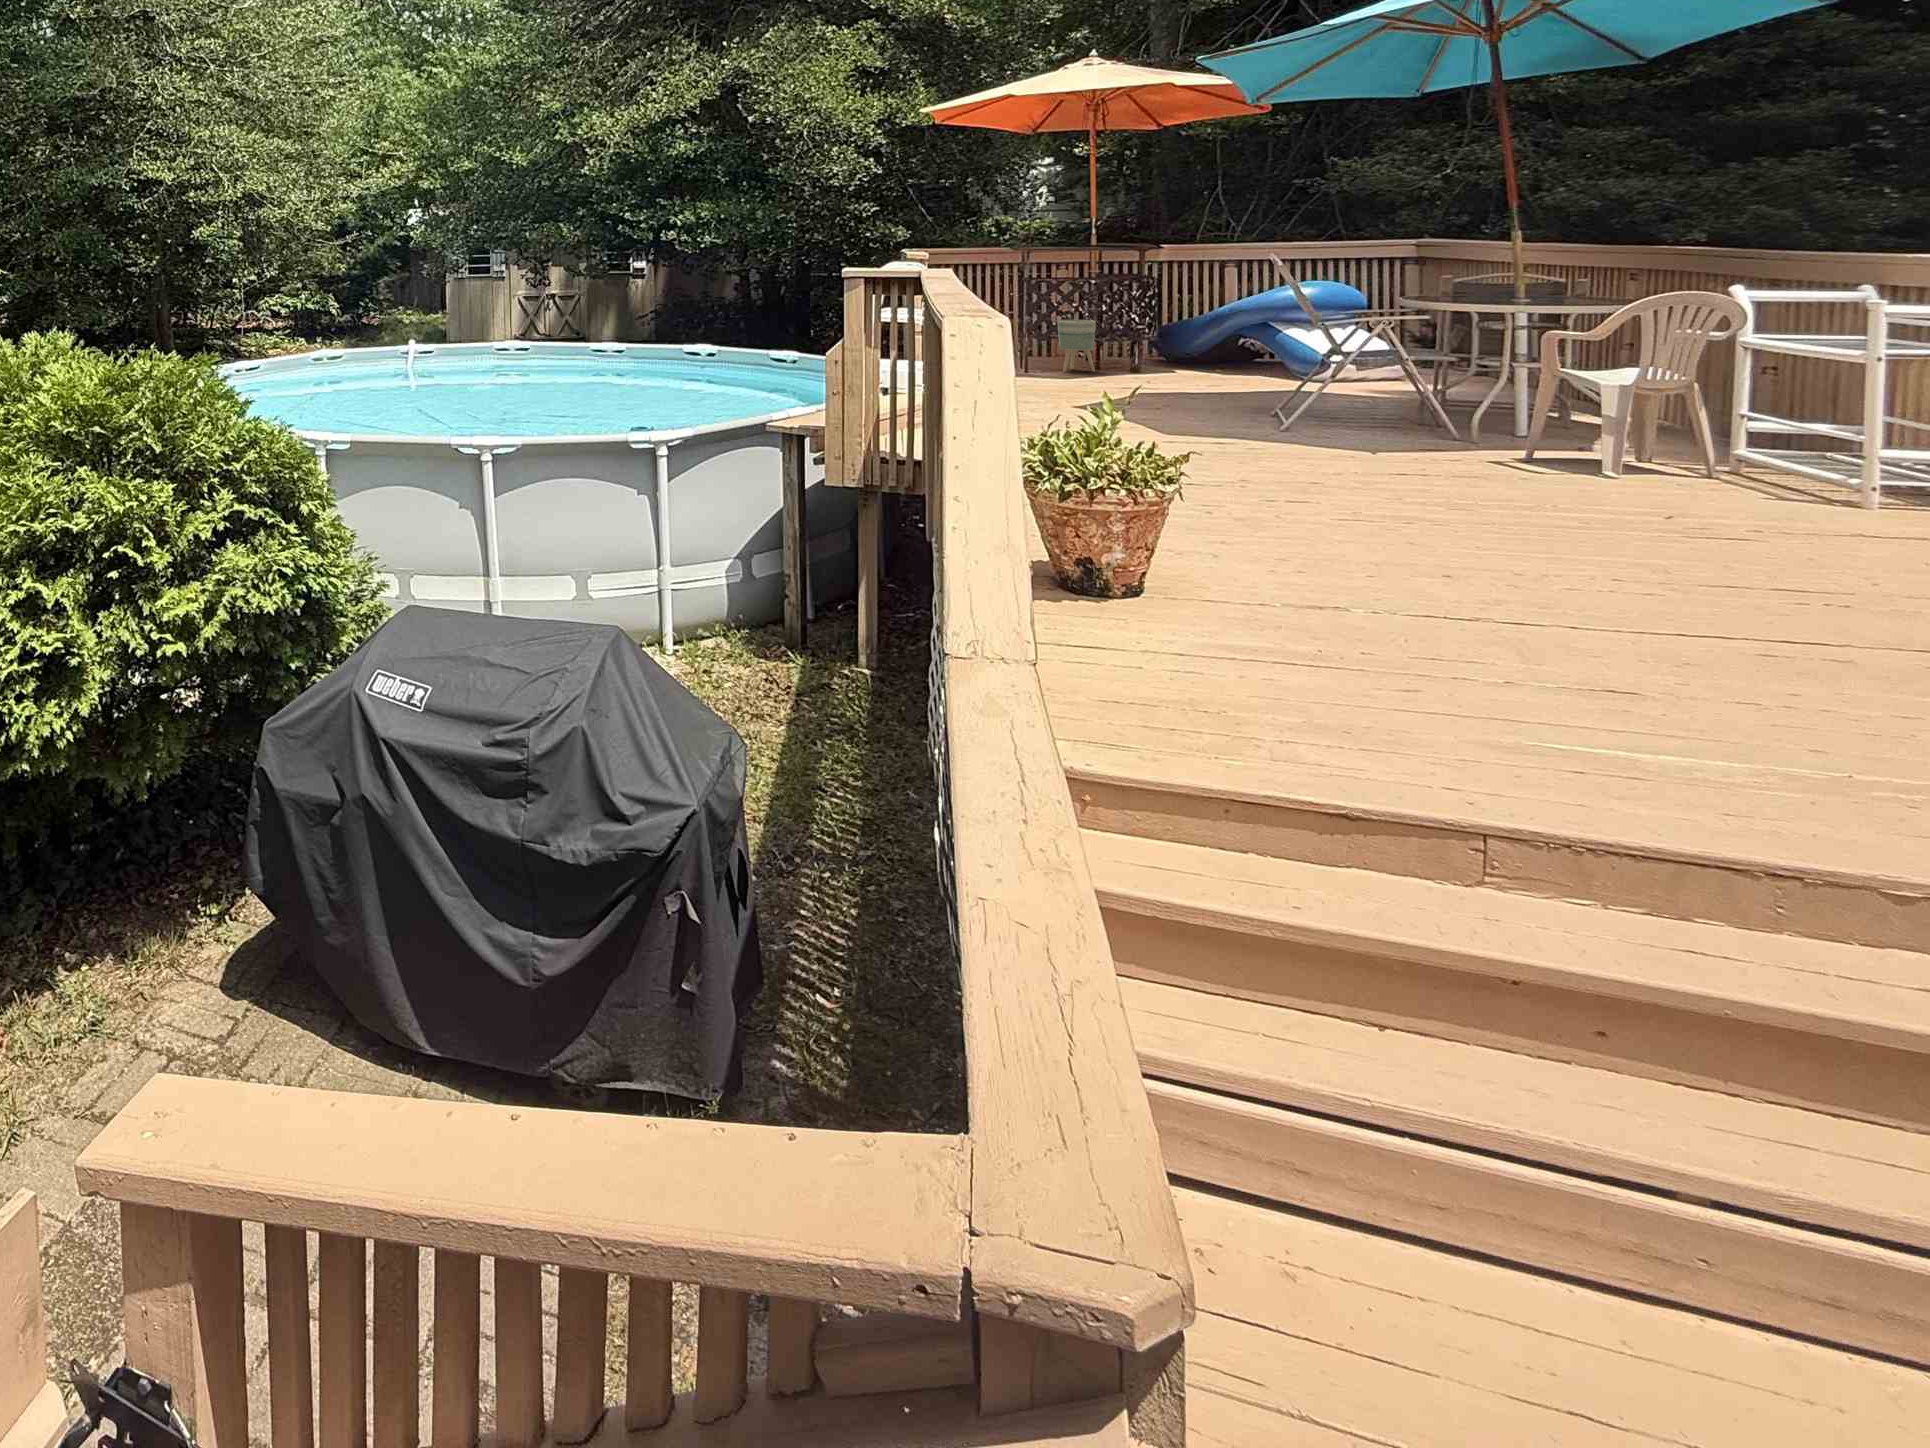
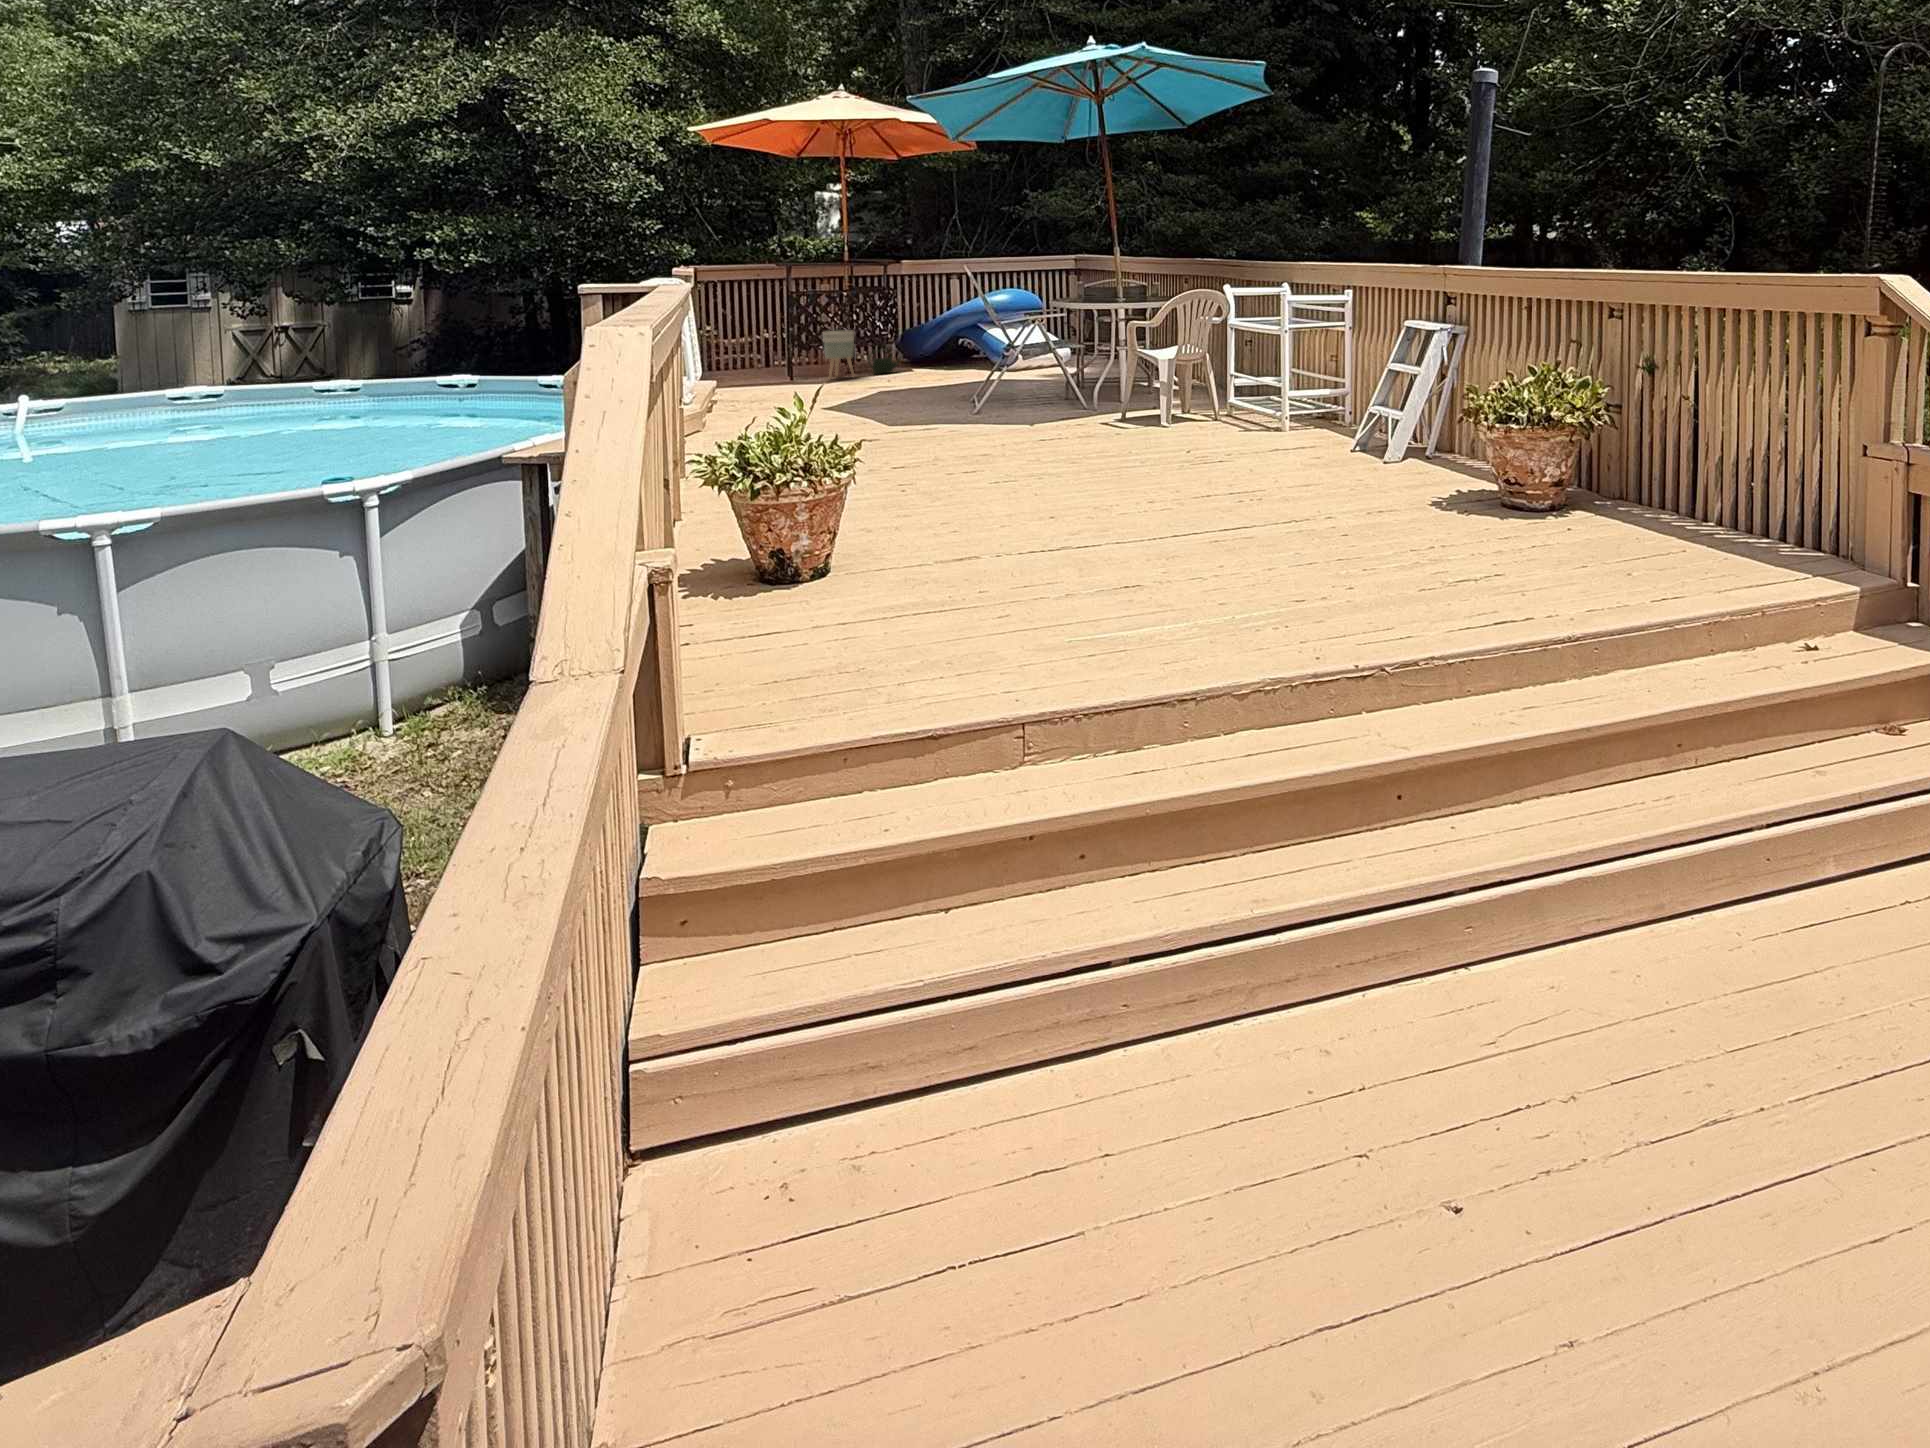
watering can: none [1111,343,1159,370] -> present [867,352,904,374]

